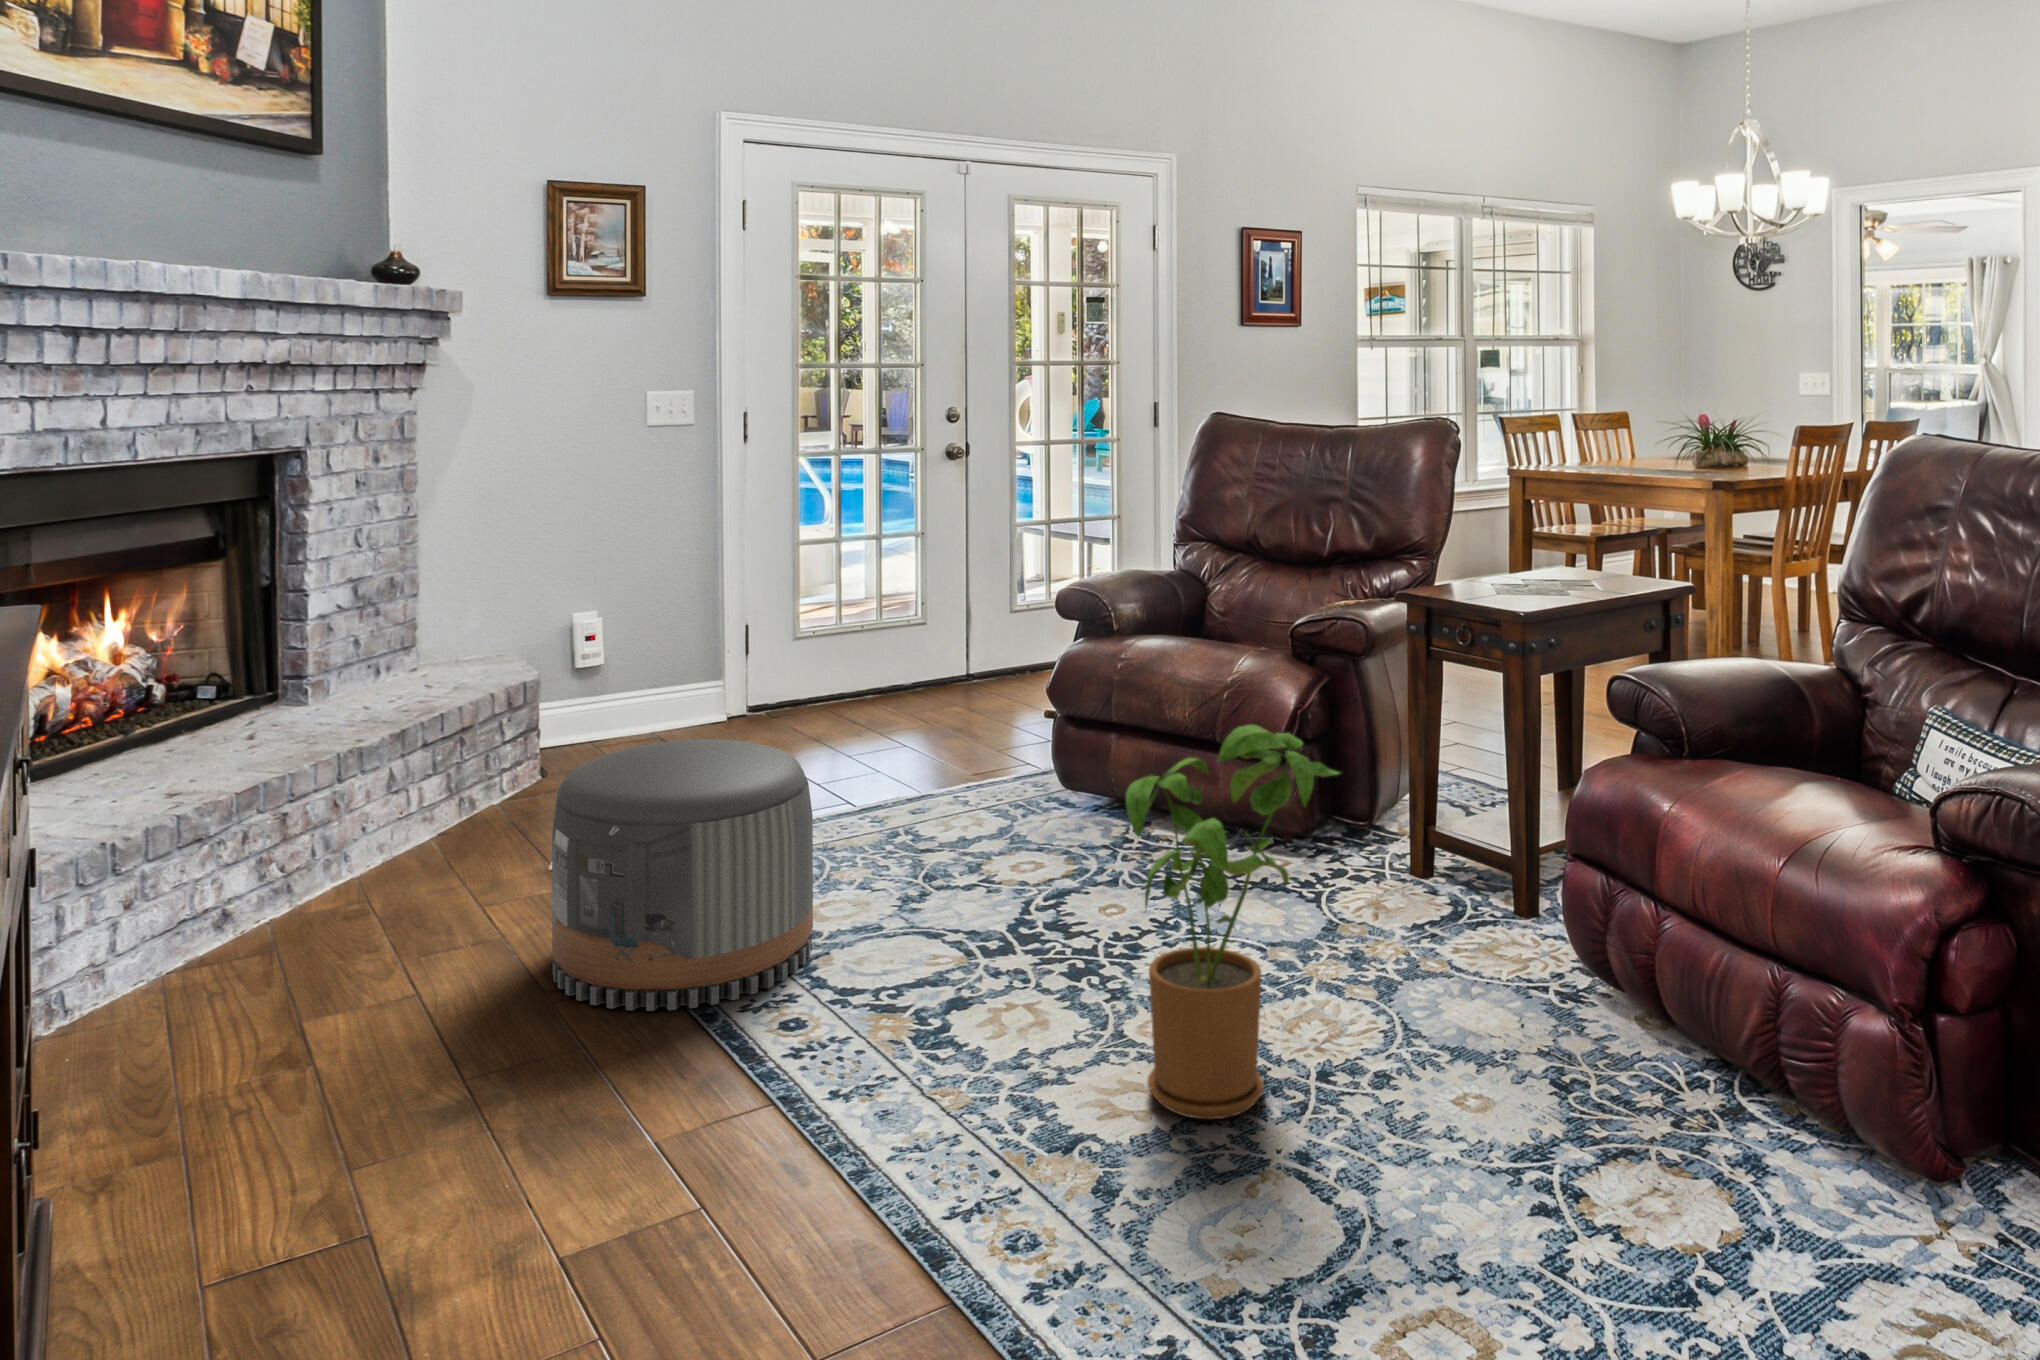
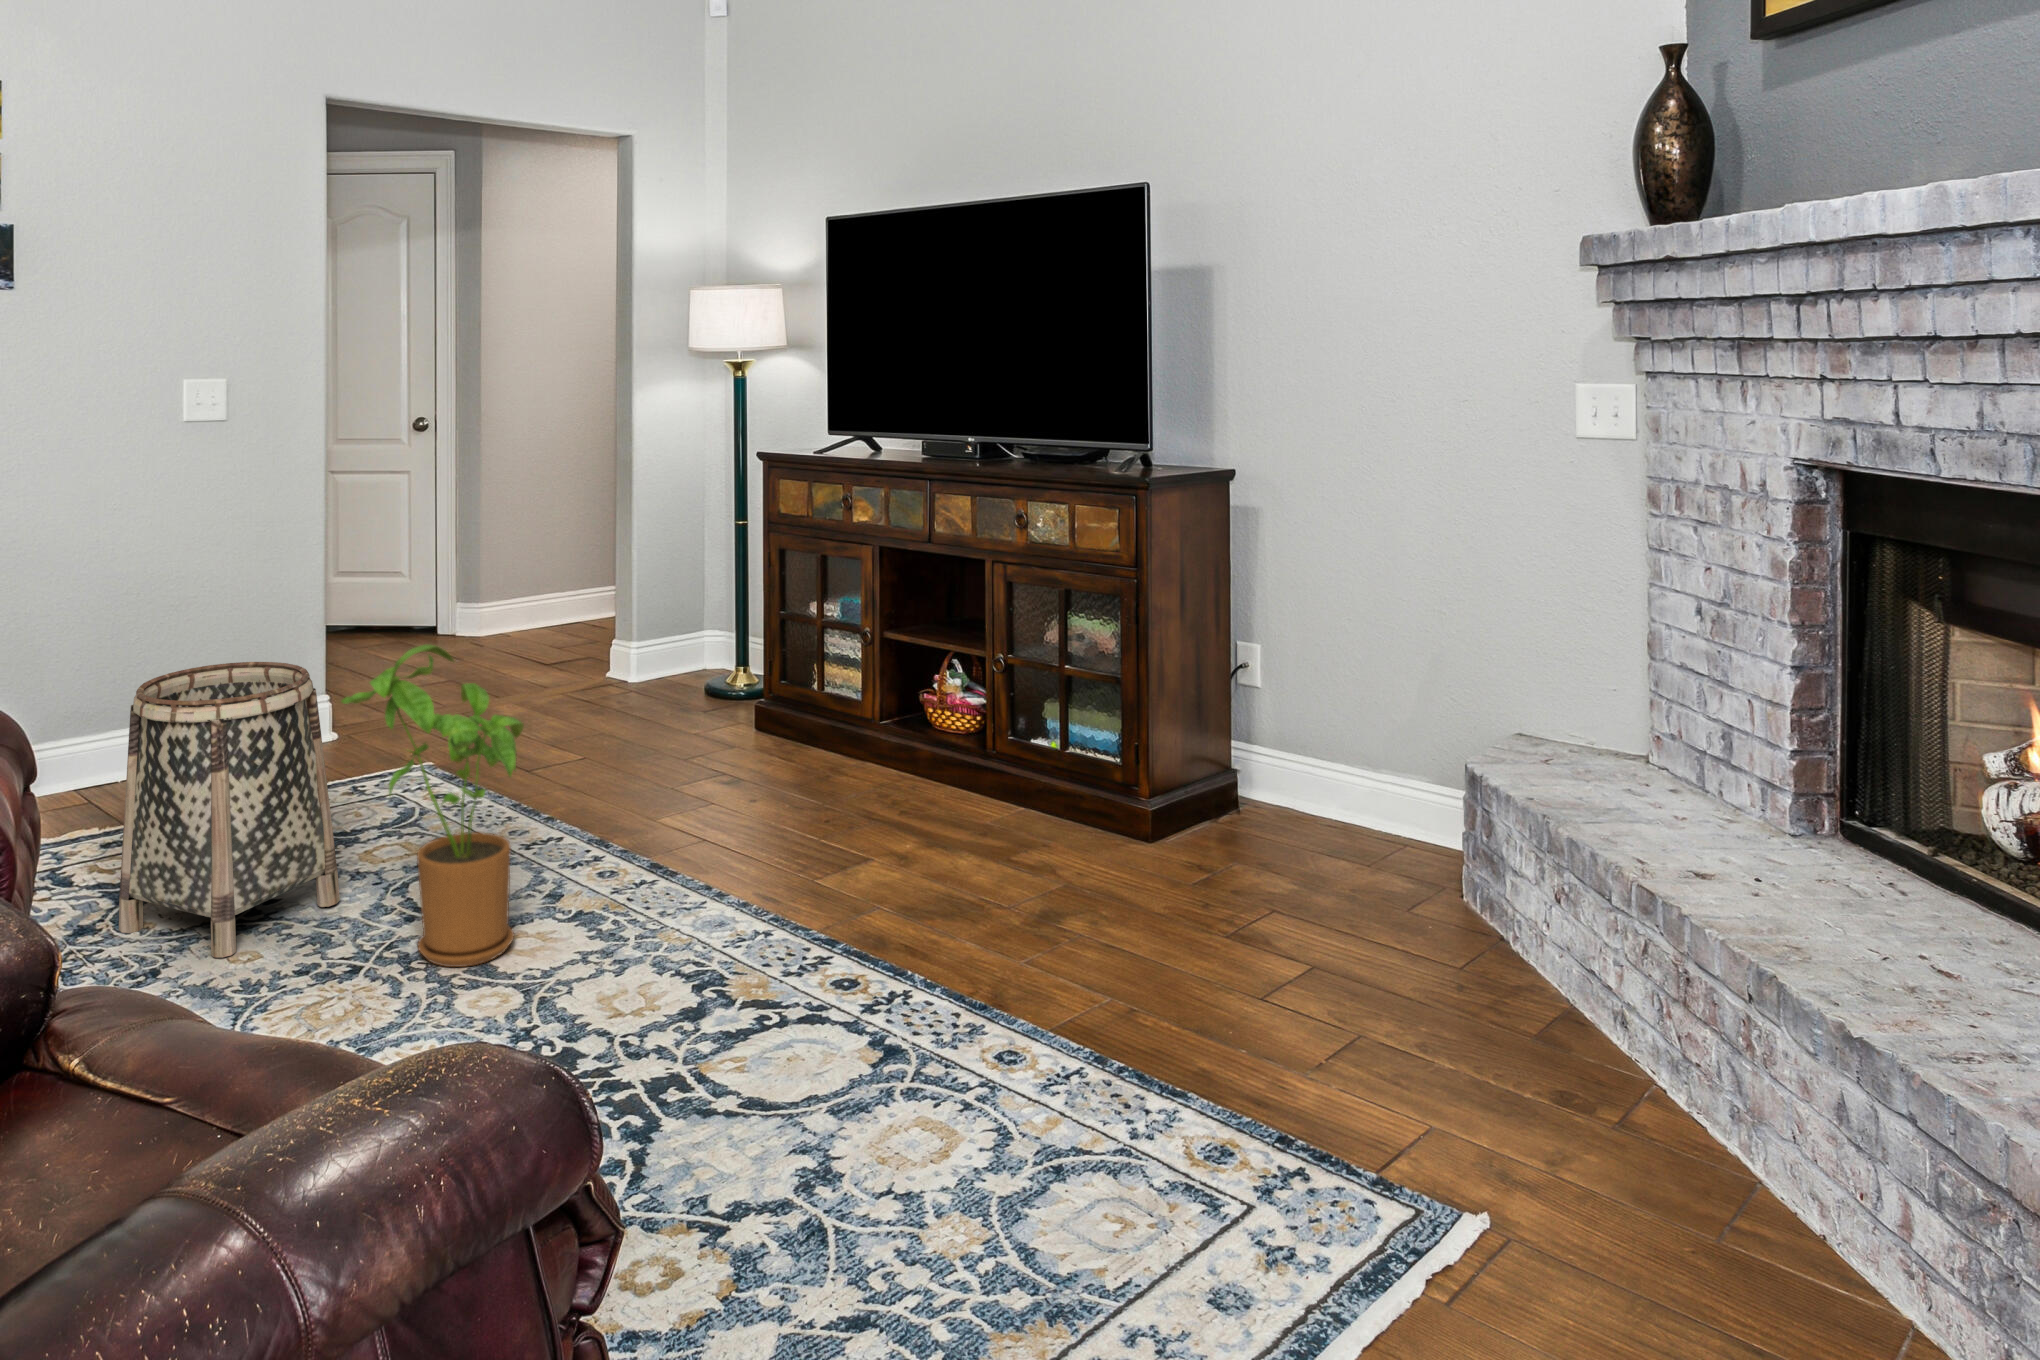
pouf: present [552,739,813,1011] -> none [891,792,1195,1141]
basket: none [1427,797,1711,1262] -> present [119,662,340,958]

